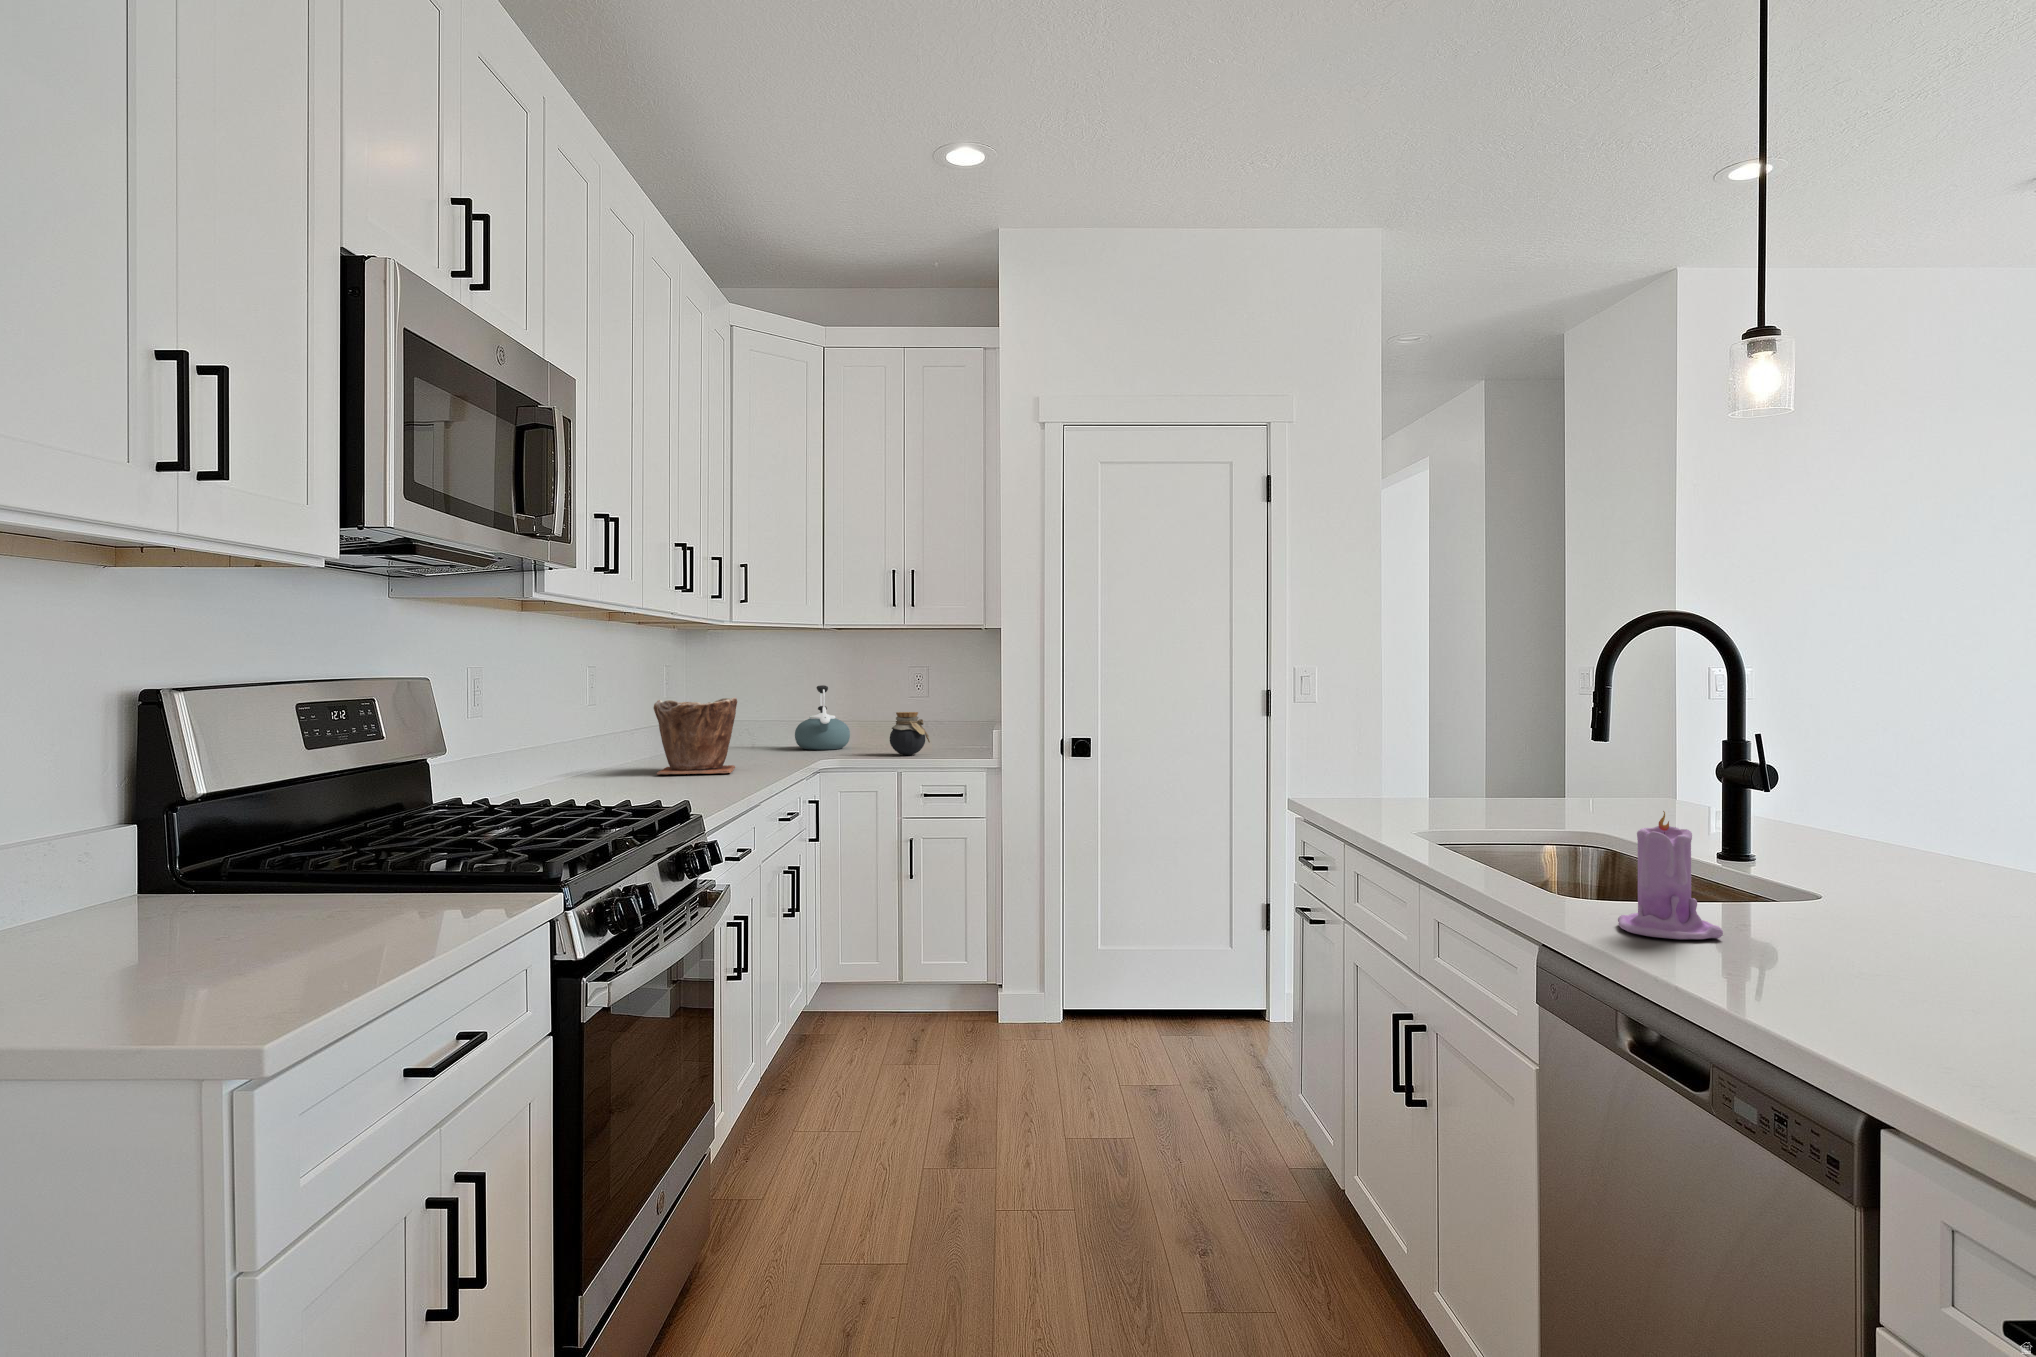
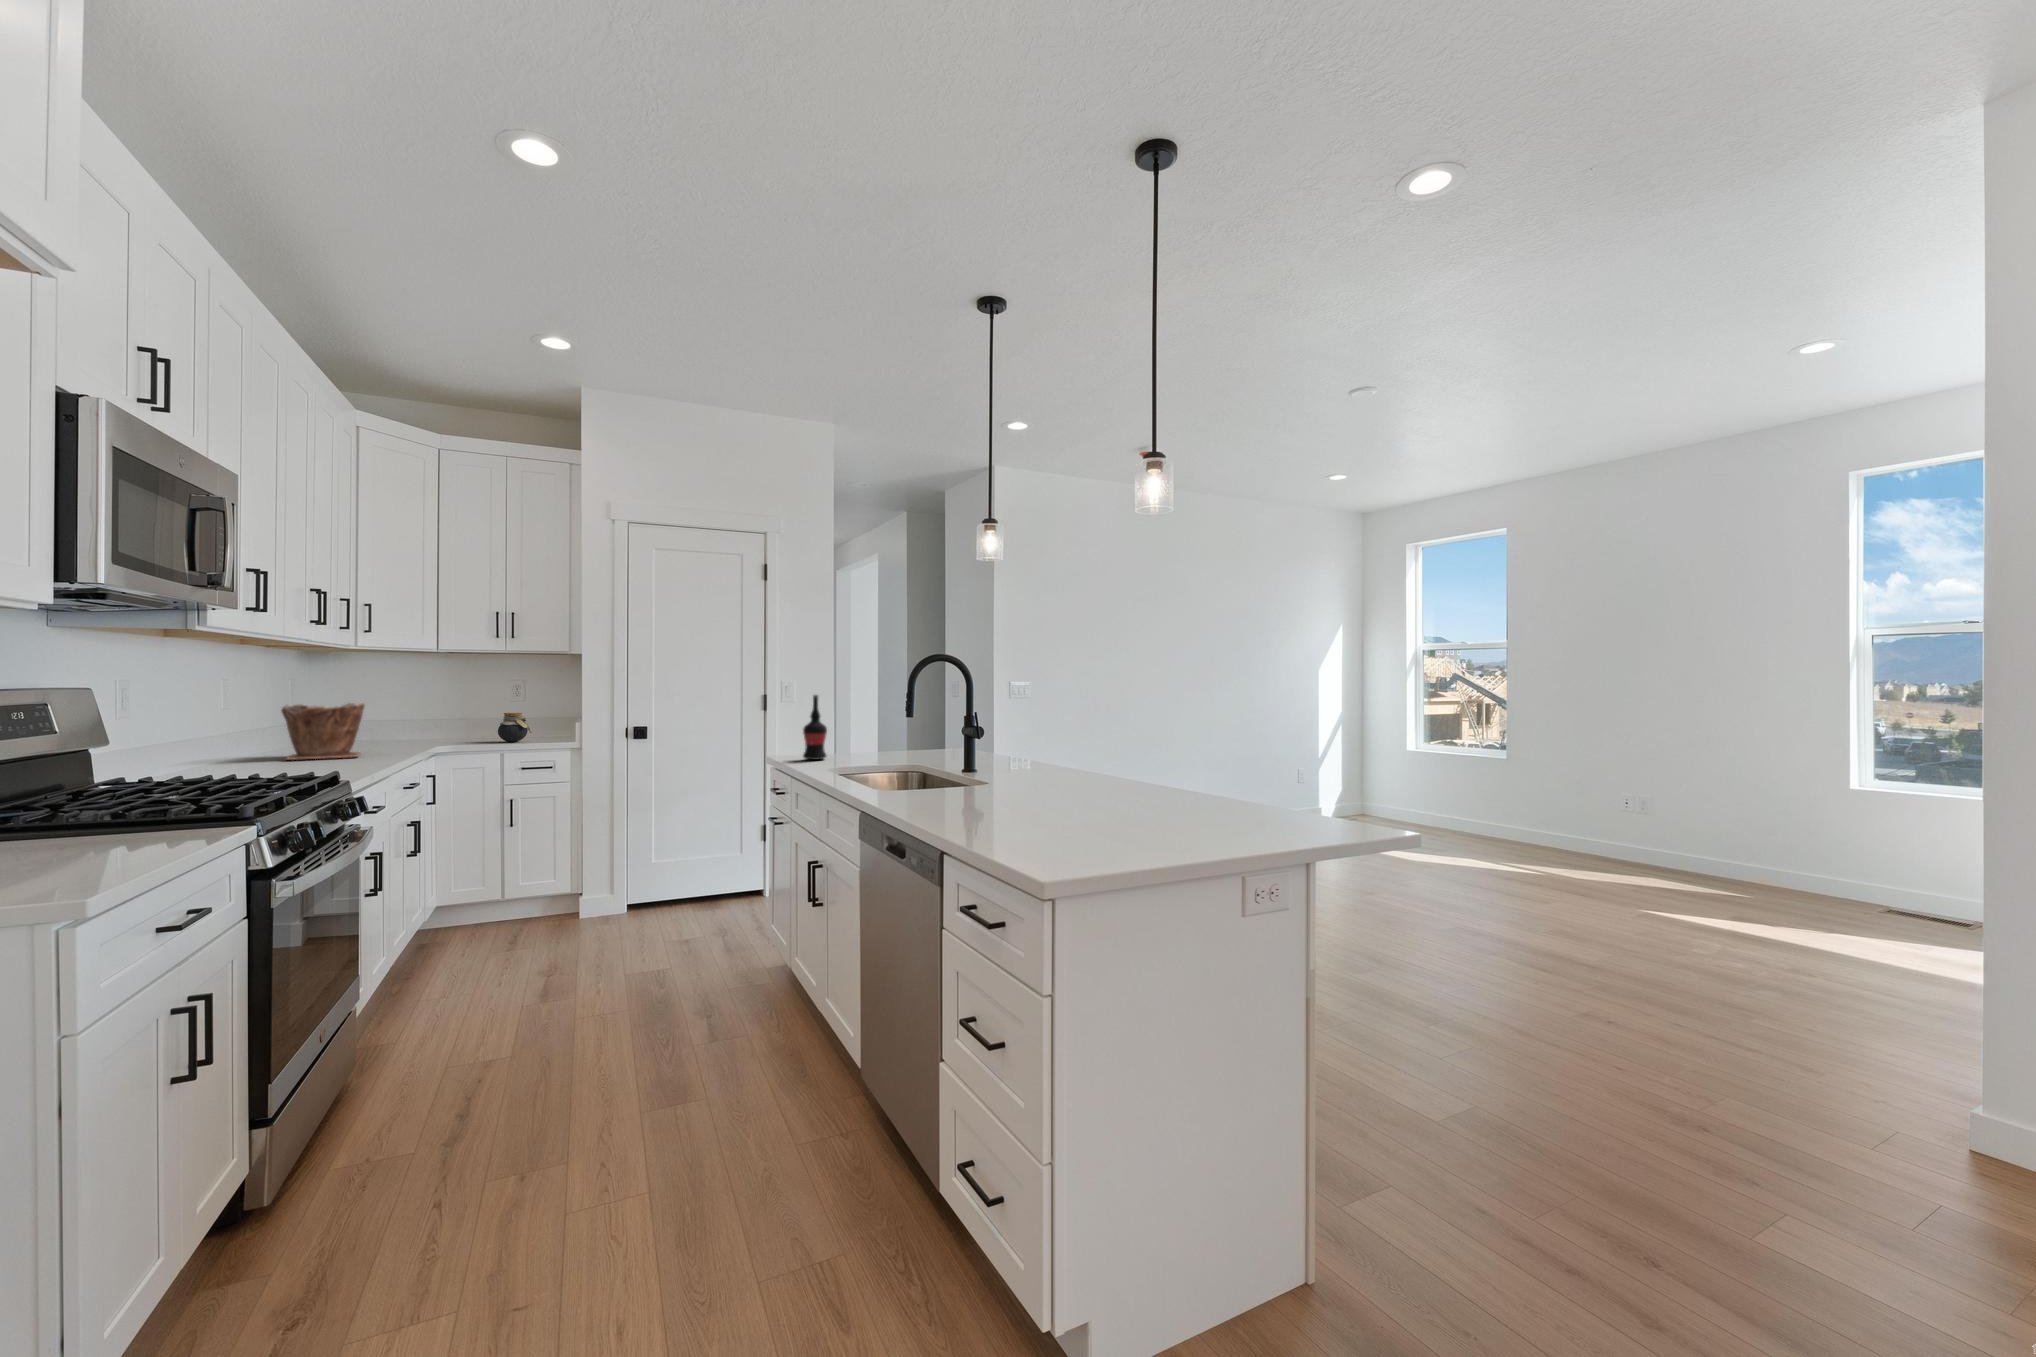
wine bottle: none [1350,680,1396,805] -> present [803,695,827,760]
kettle: present [795,685,850,750] -> none [411,694,462,740]
candle: present [1618,811,1723,939] -> none [889,750,926,802]

